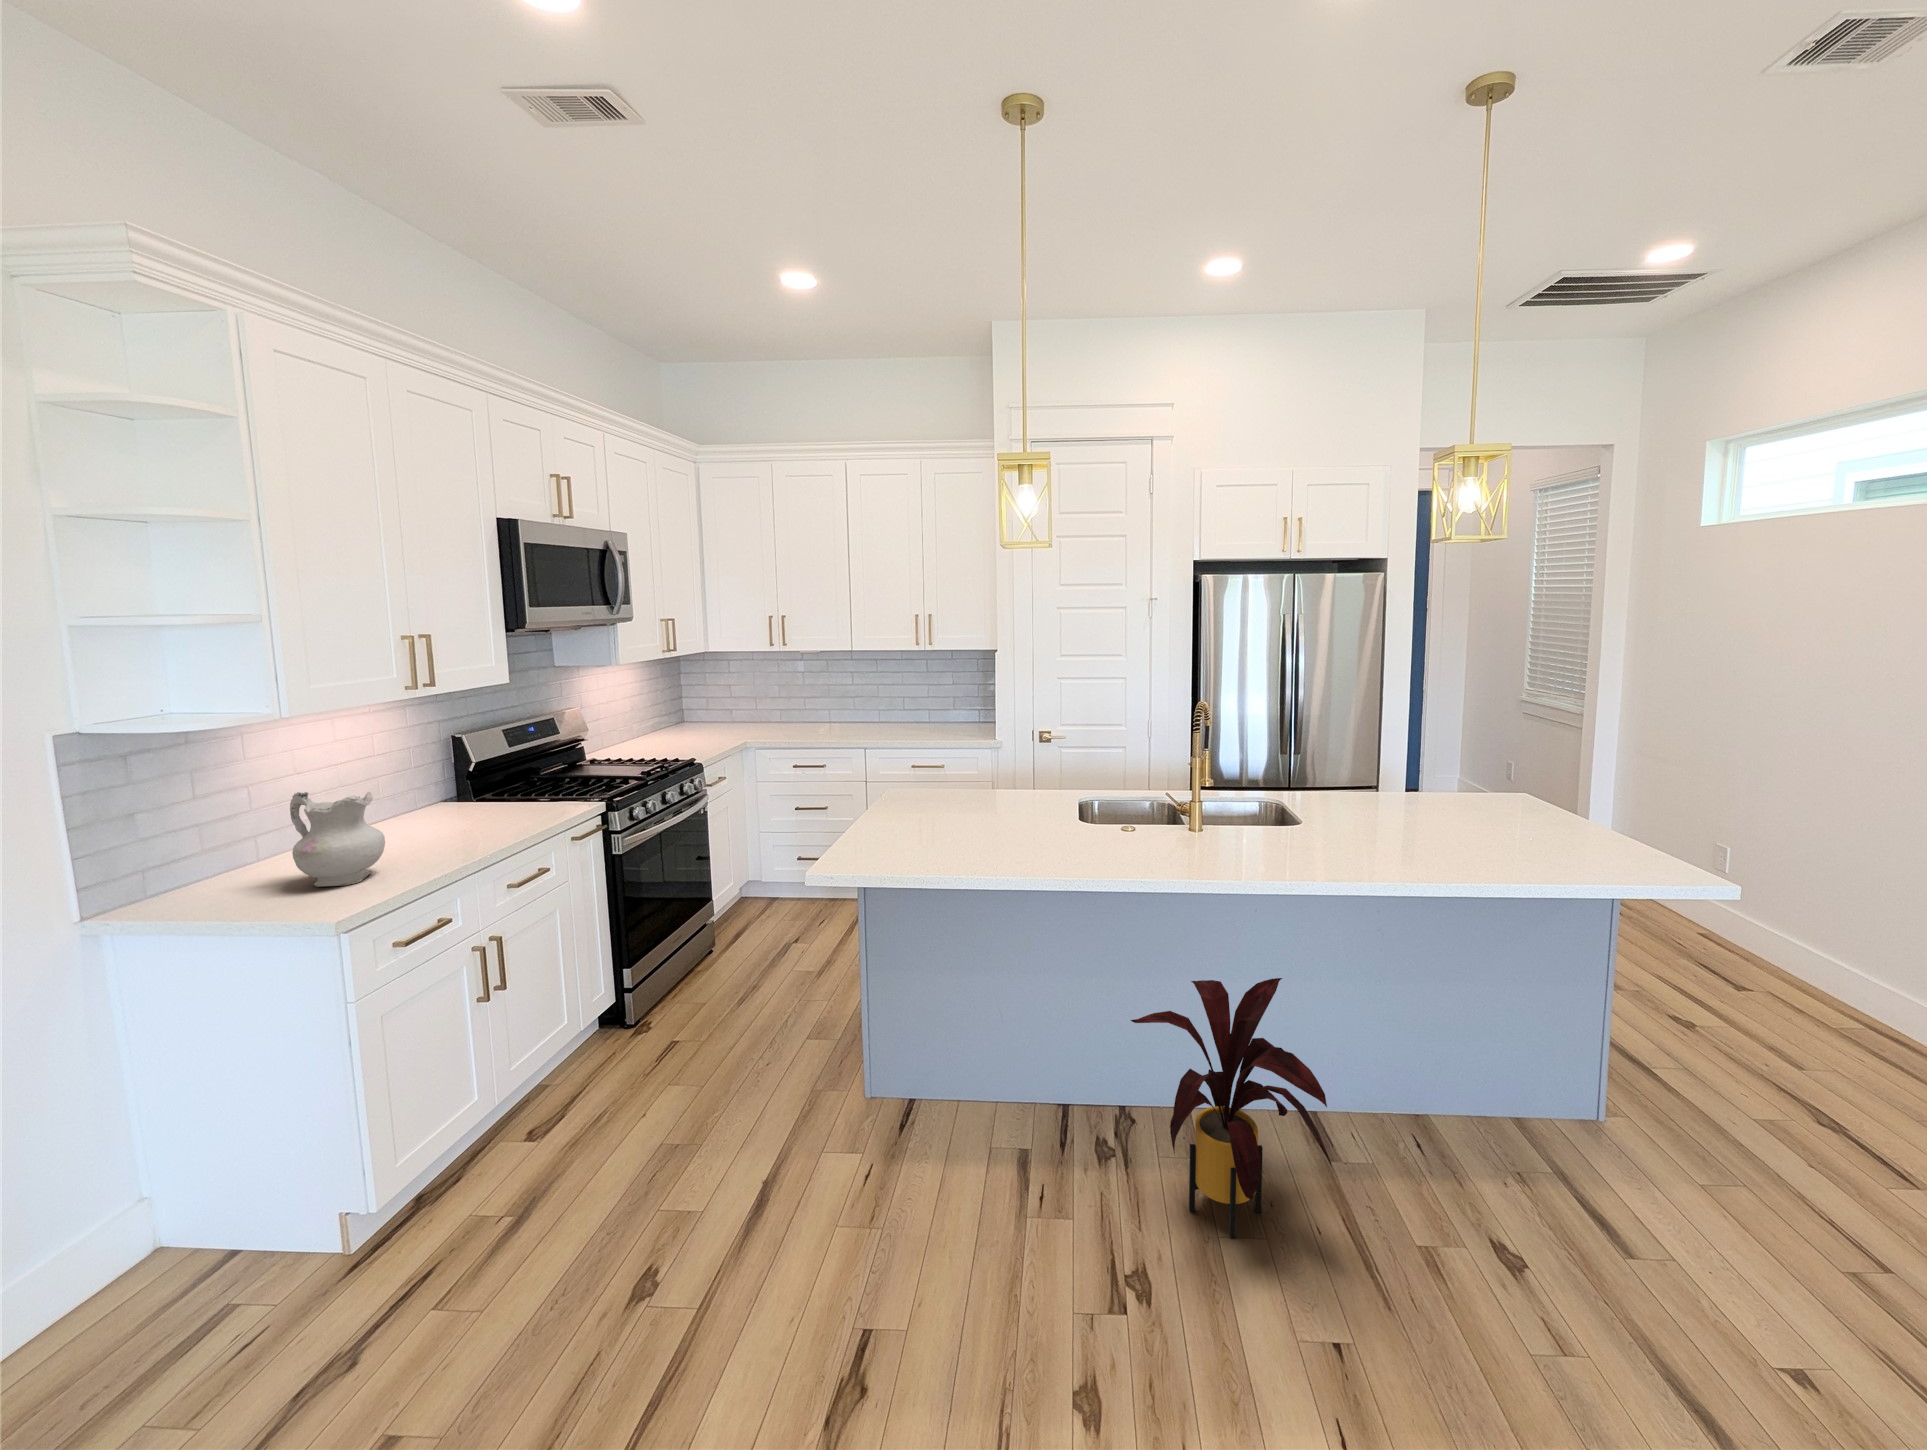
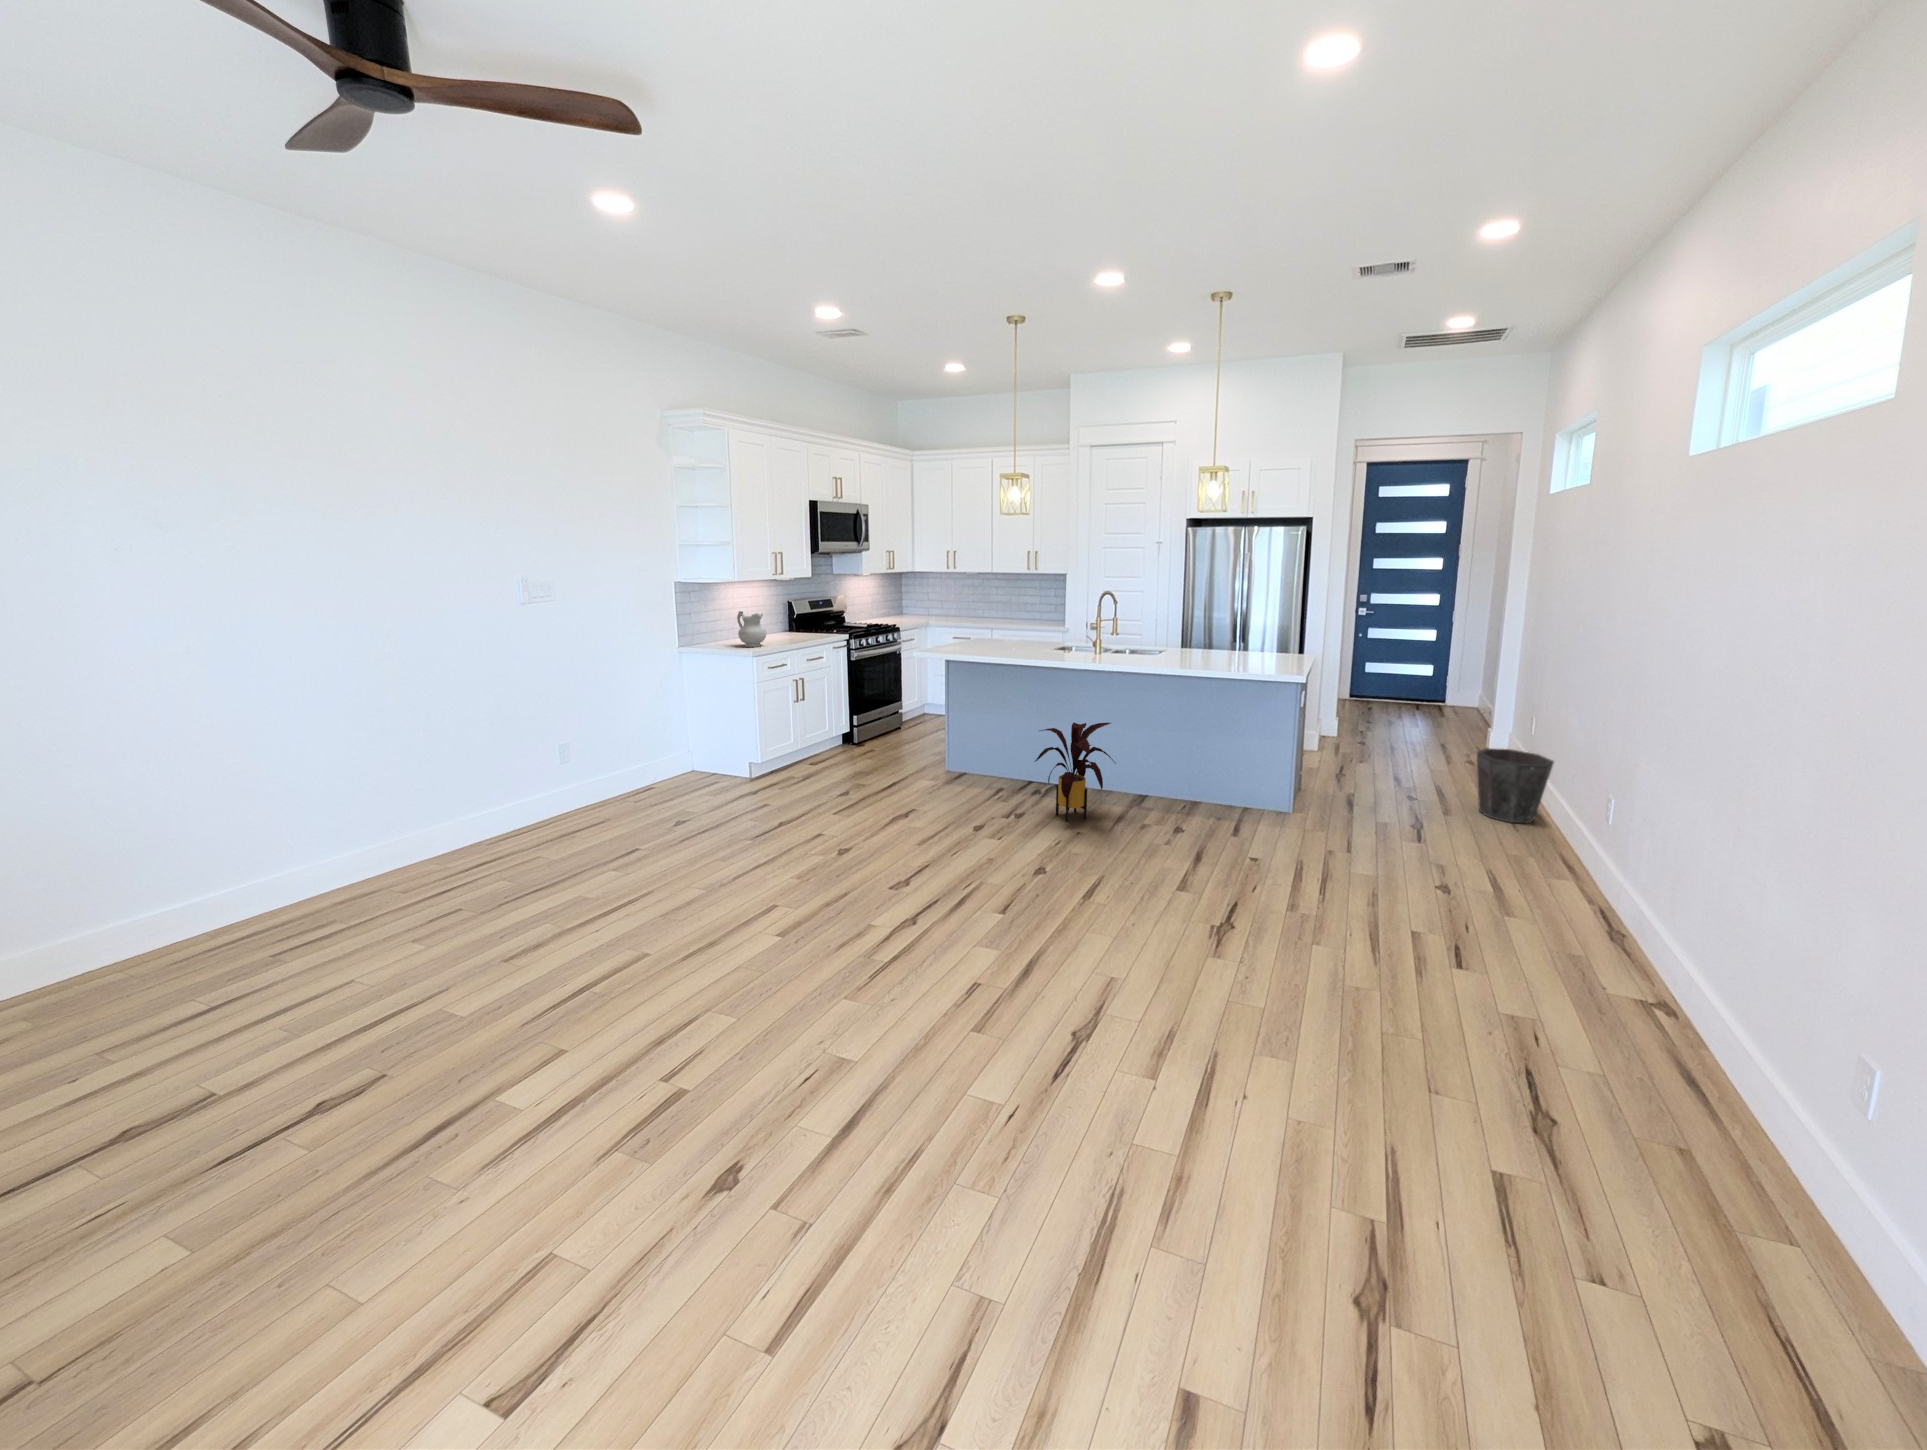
waste bin: none [1732,896,1872,1025] -> present [1477,748,1554,823]

